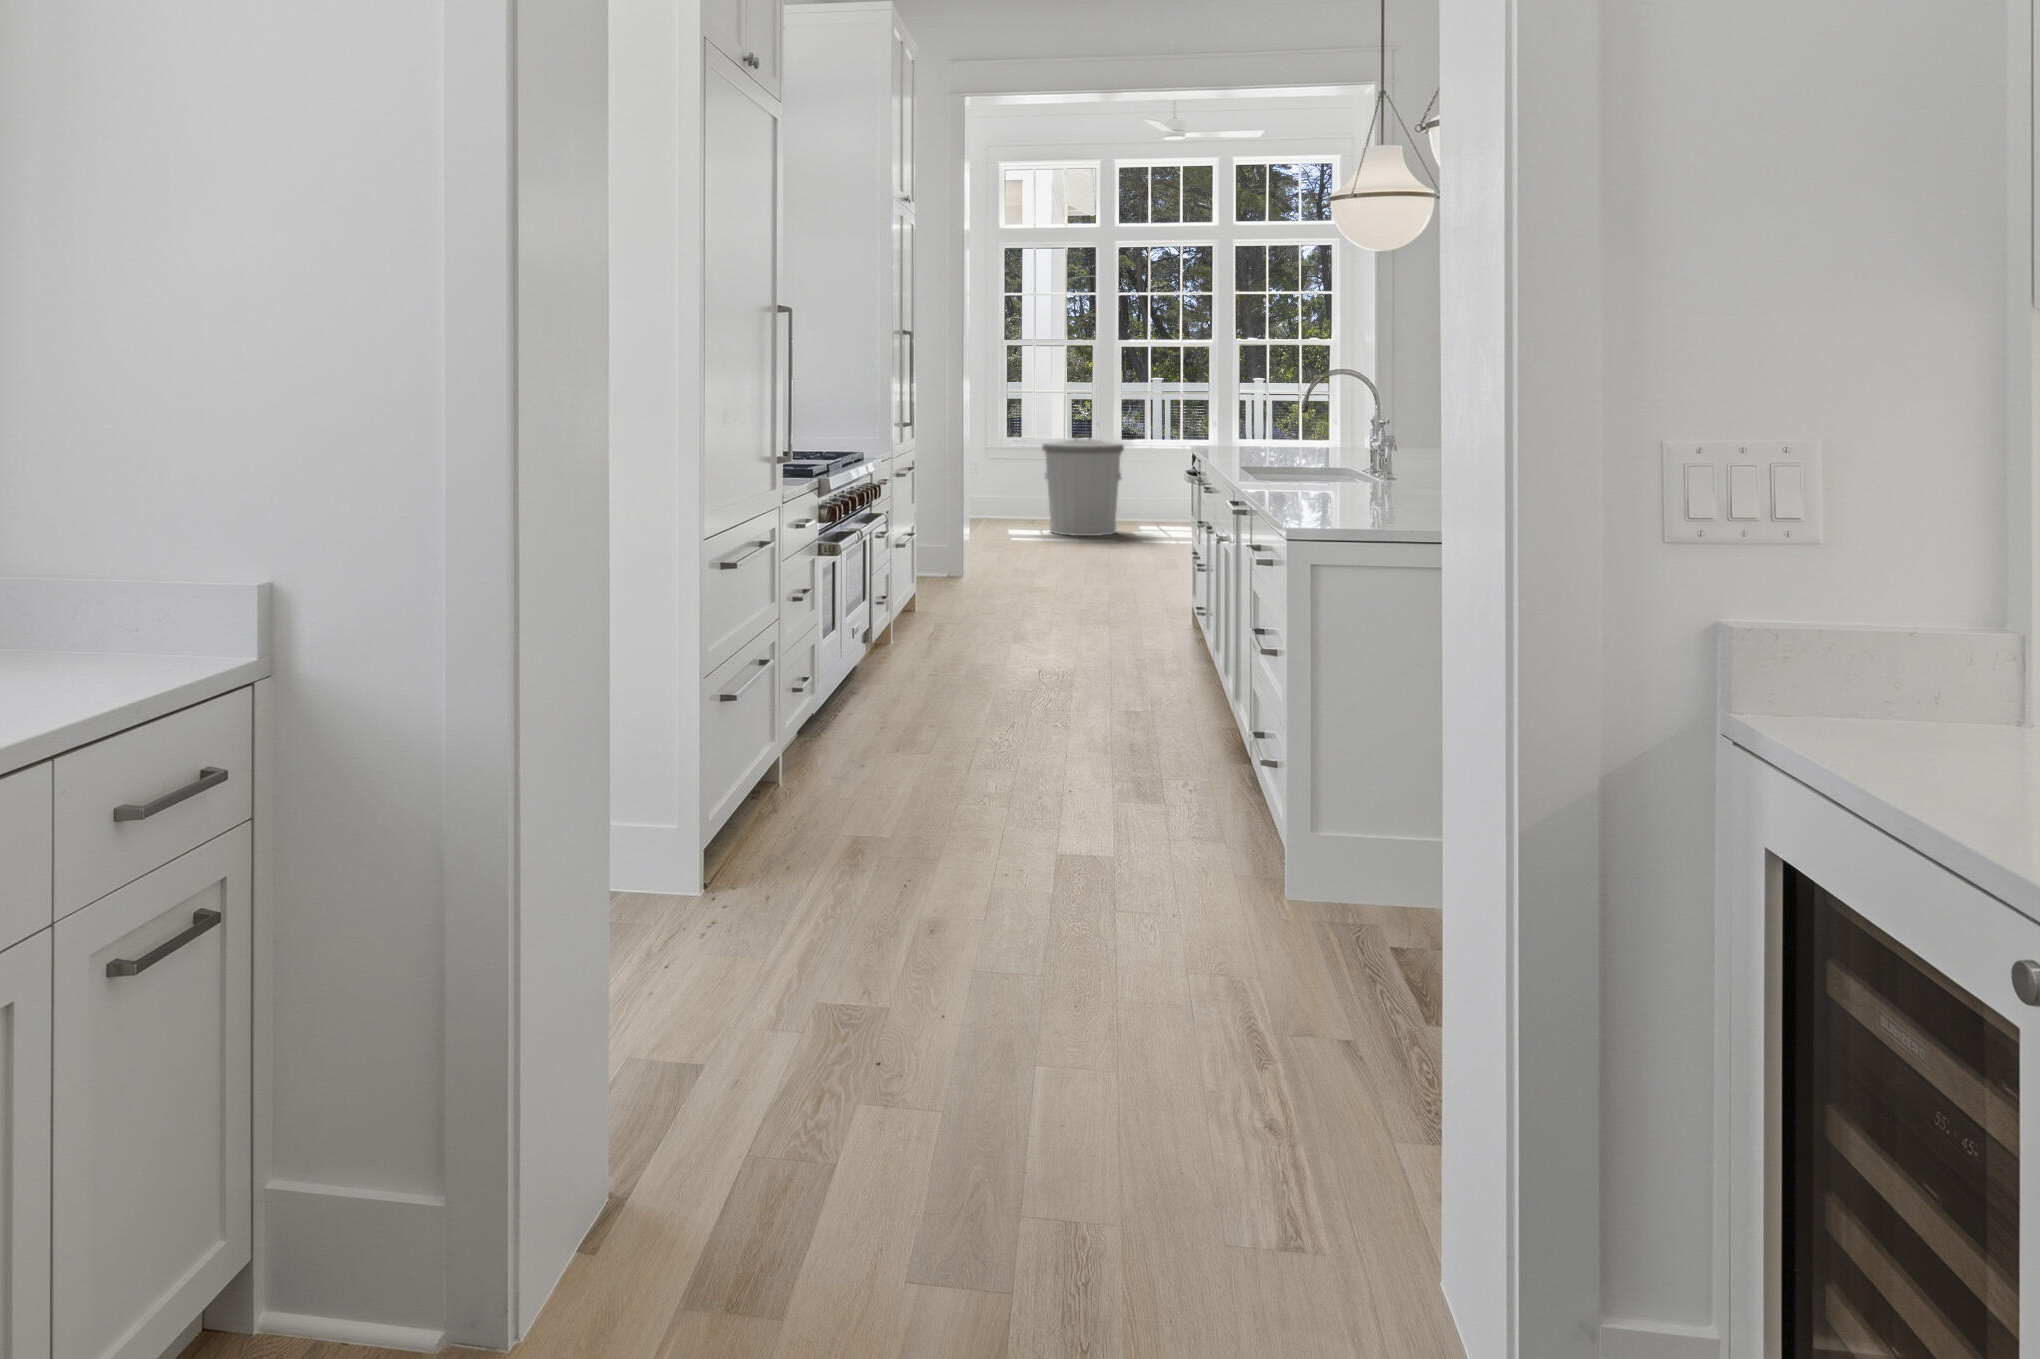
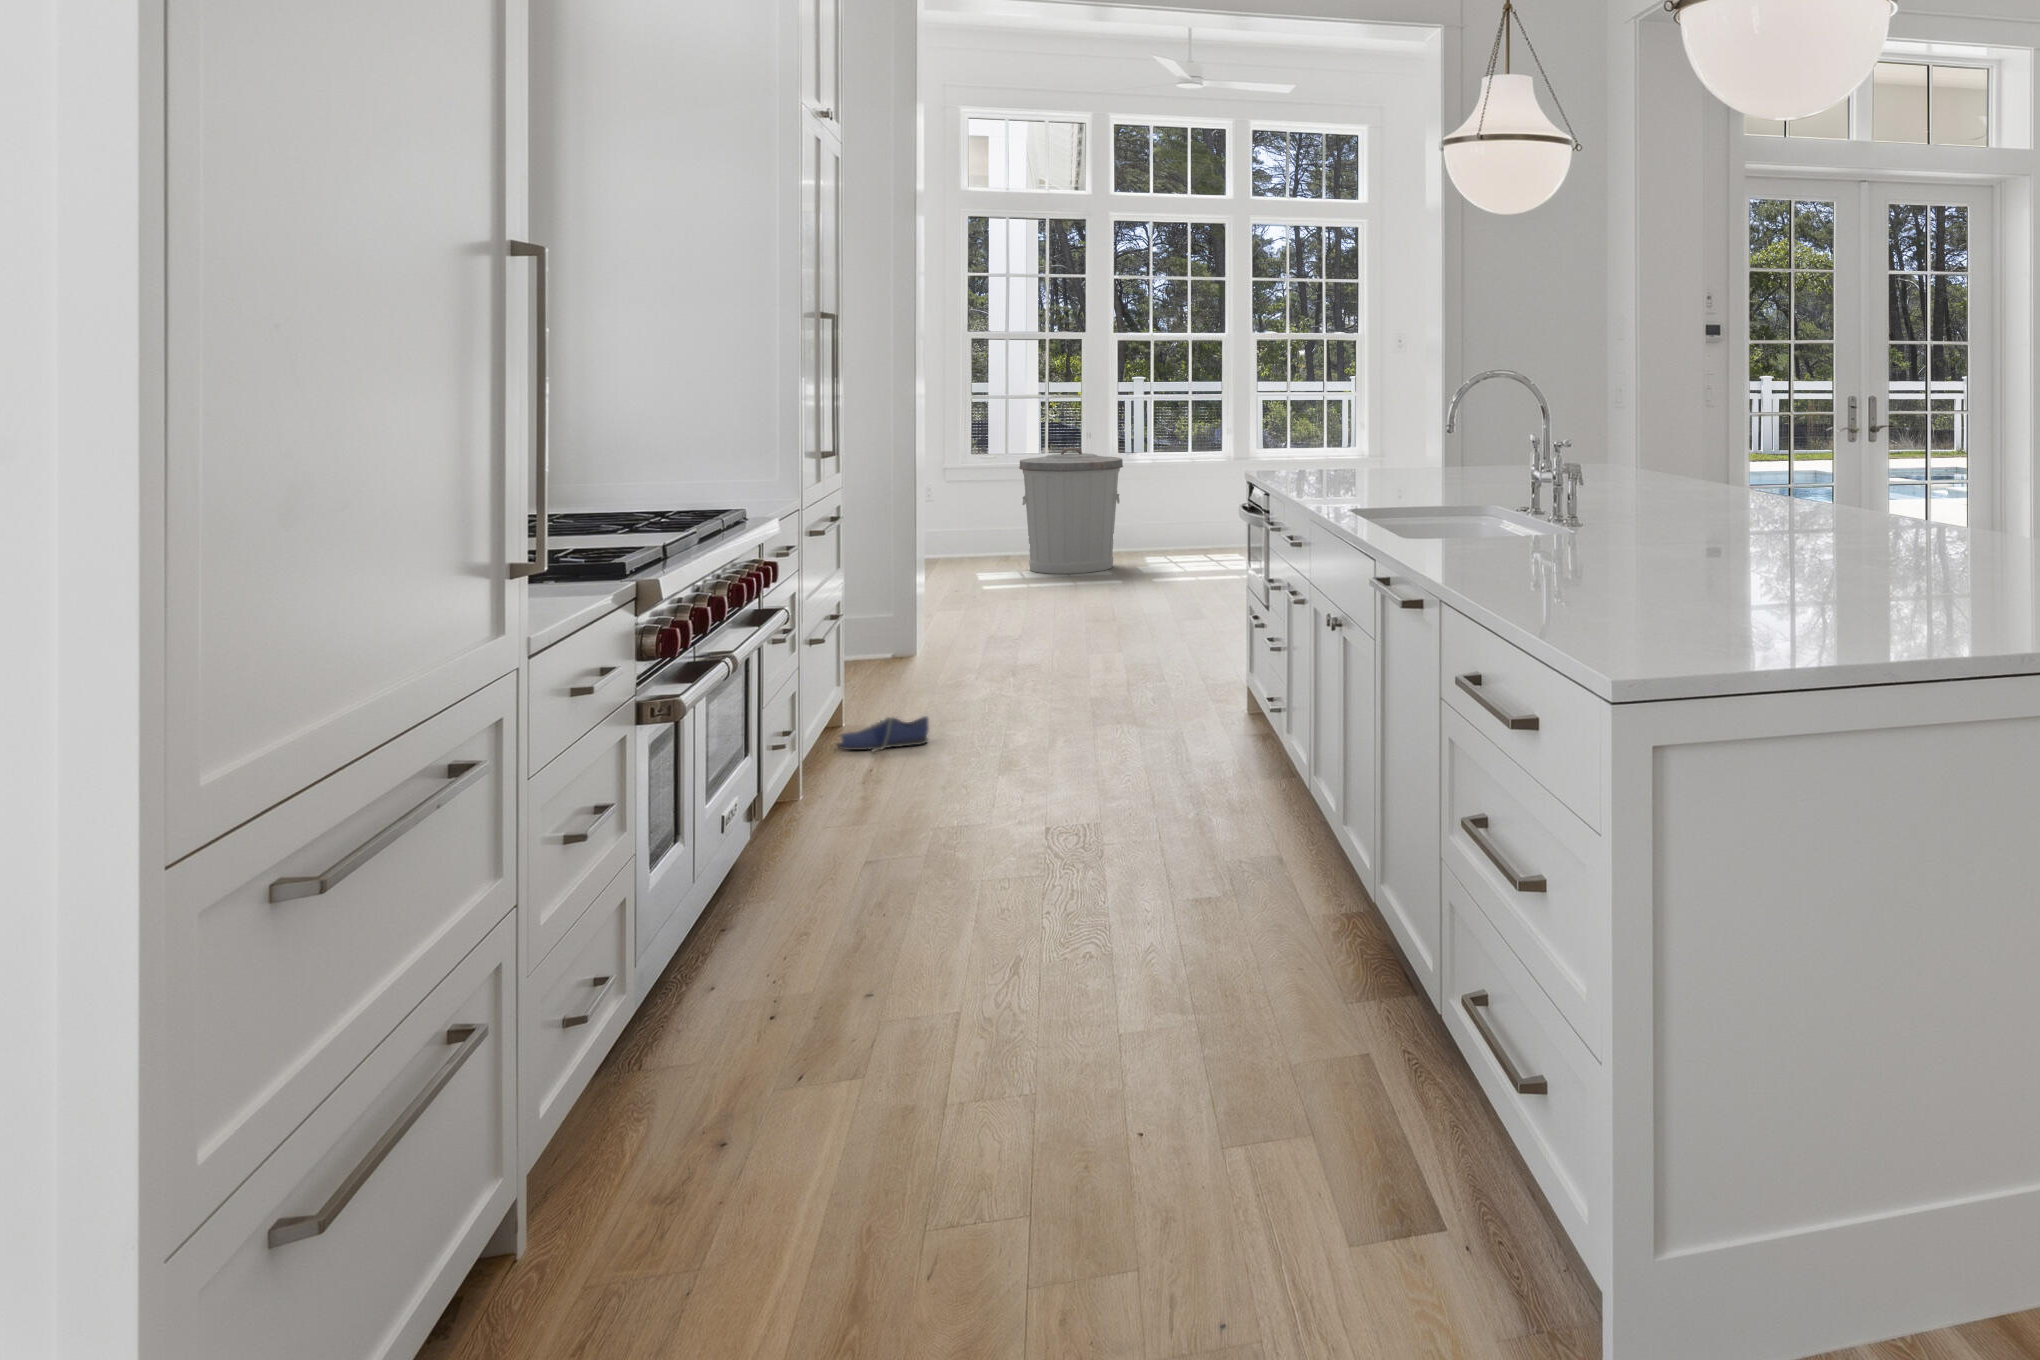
shoe: none [913,605,973,627] -> present [836,717,929,751]

